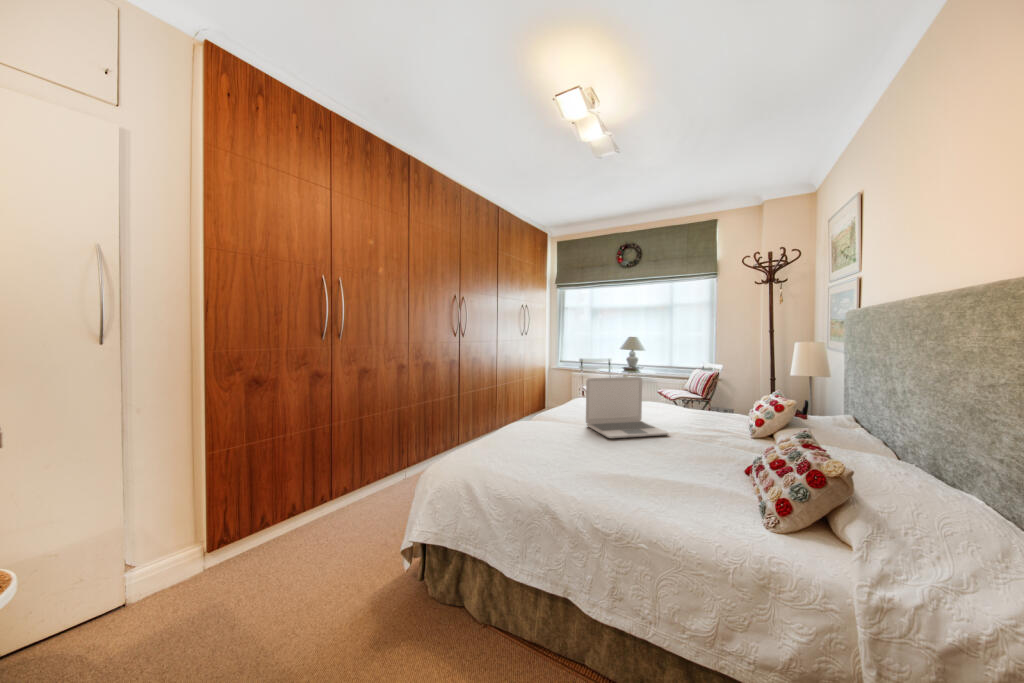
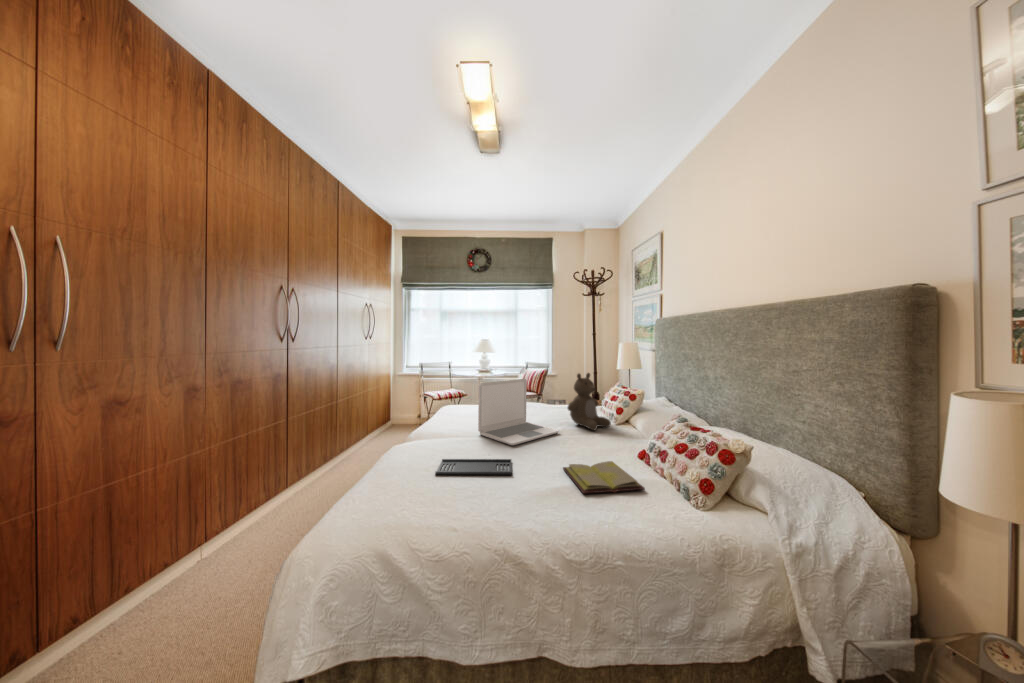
teddy bear: none [685,375,740,438] -> present [568,373,611,430]
tray: none [526,439,597,460] -> present [435,459,512,475]
diary: none [641,461,713,496] -> present [563,461,645,494]

